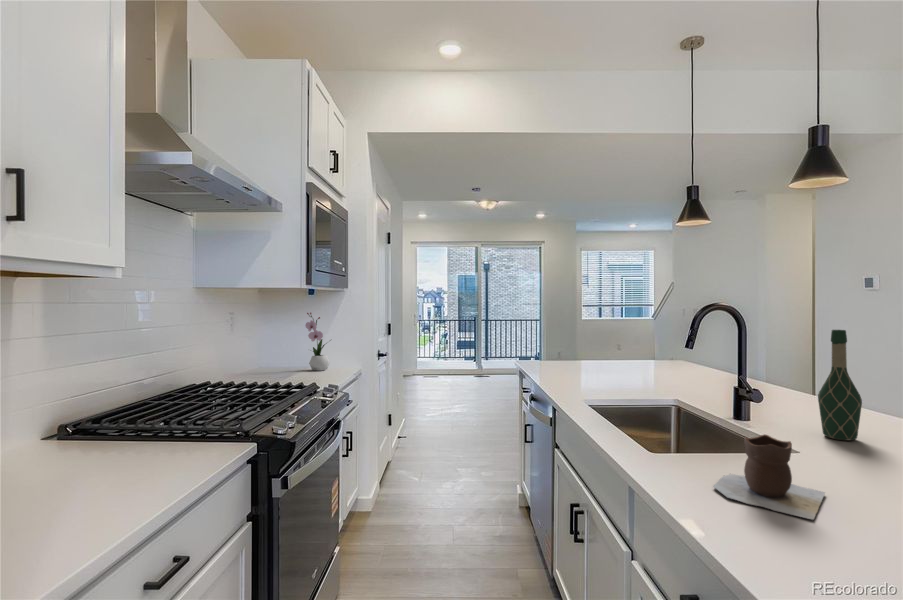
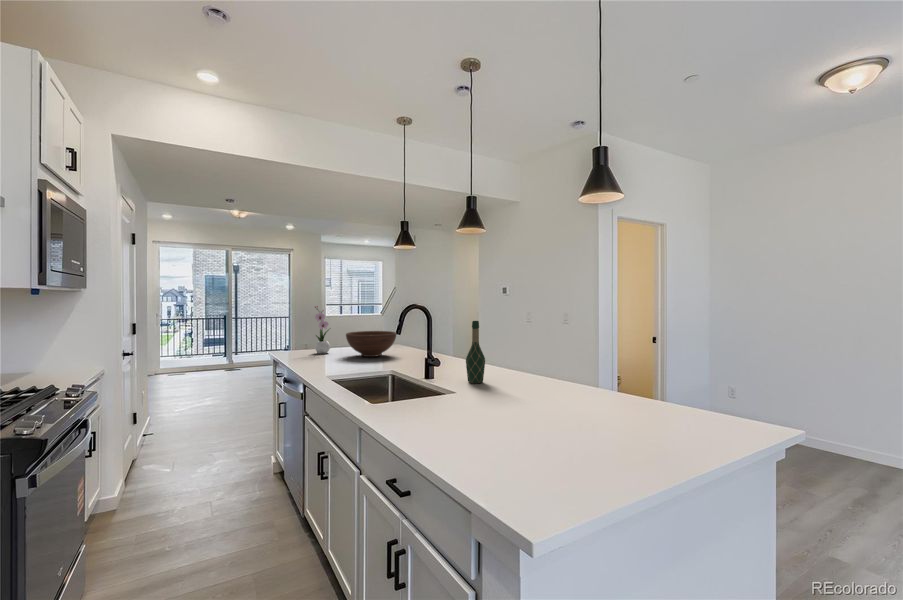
flower arrangement: present [305,313,330,371] -> present [314,306,331,354]
fruit bowl: none [607,340,681,376] -> present [346,331,396,357]
vase: present [713,435,825,519] -> none [407,382,461,423]

